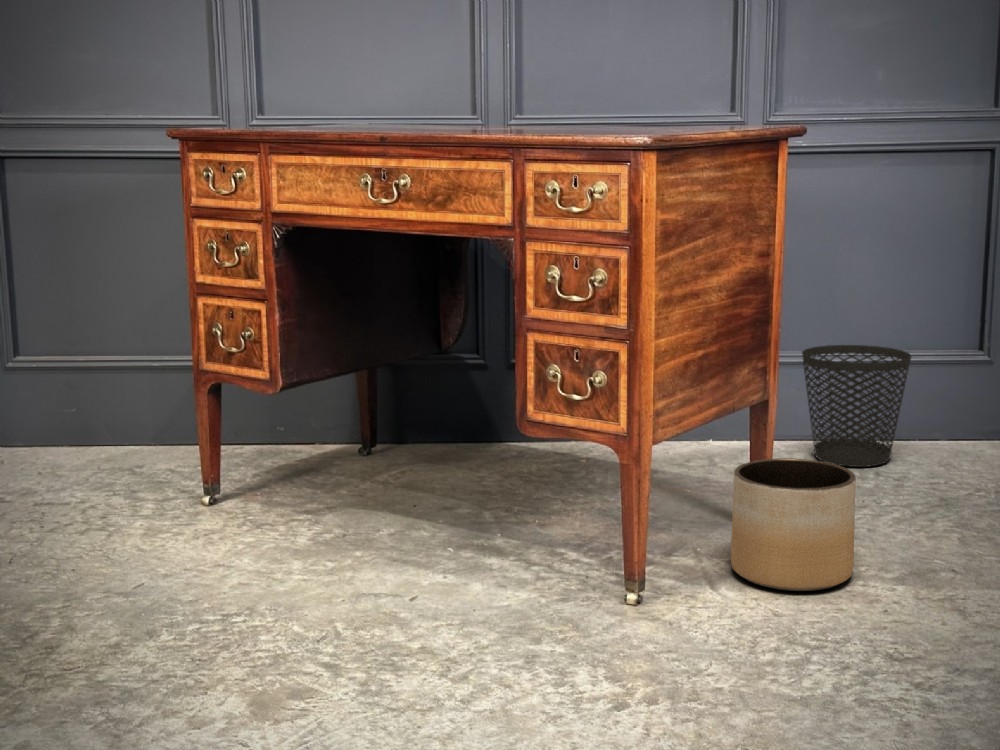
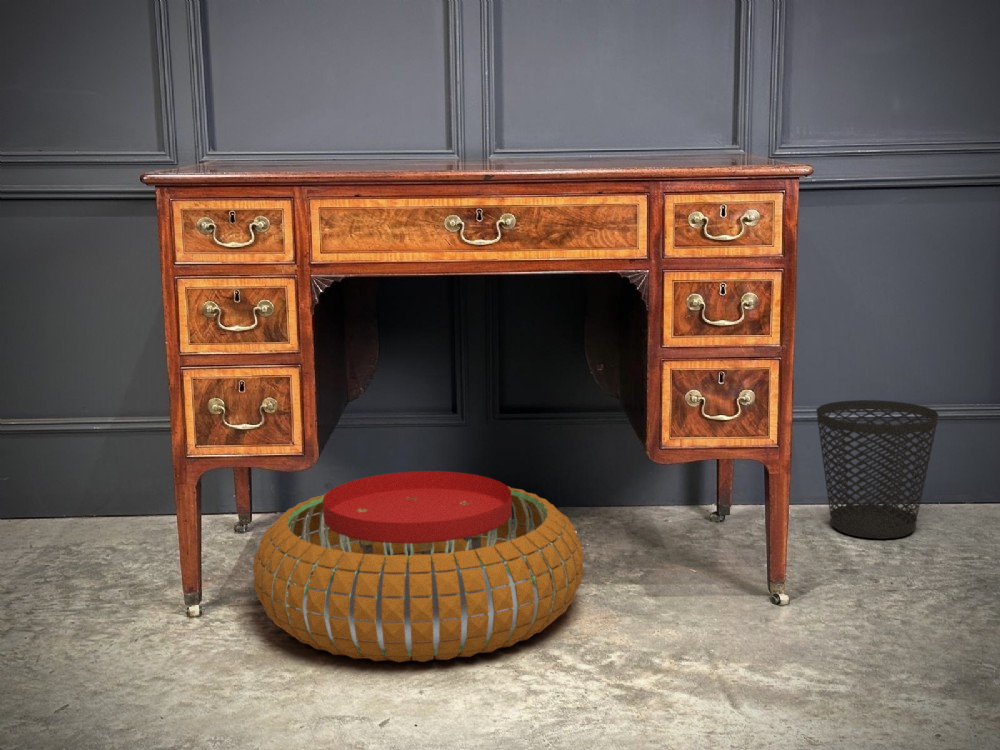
pouf: none [299,399,588,555] -> present [253,471,584,662]
planter: present [731,458,856,591] -> none [752,548,896,708]

